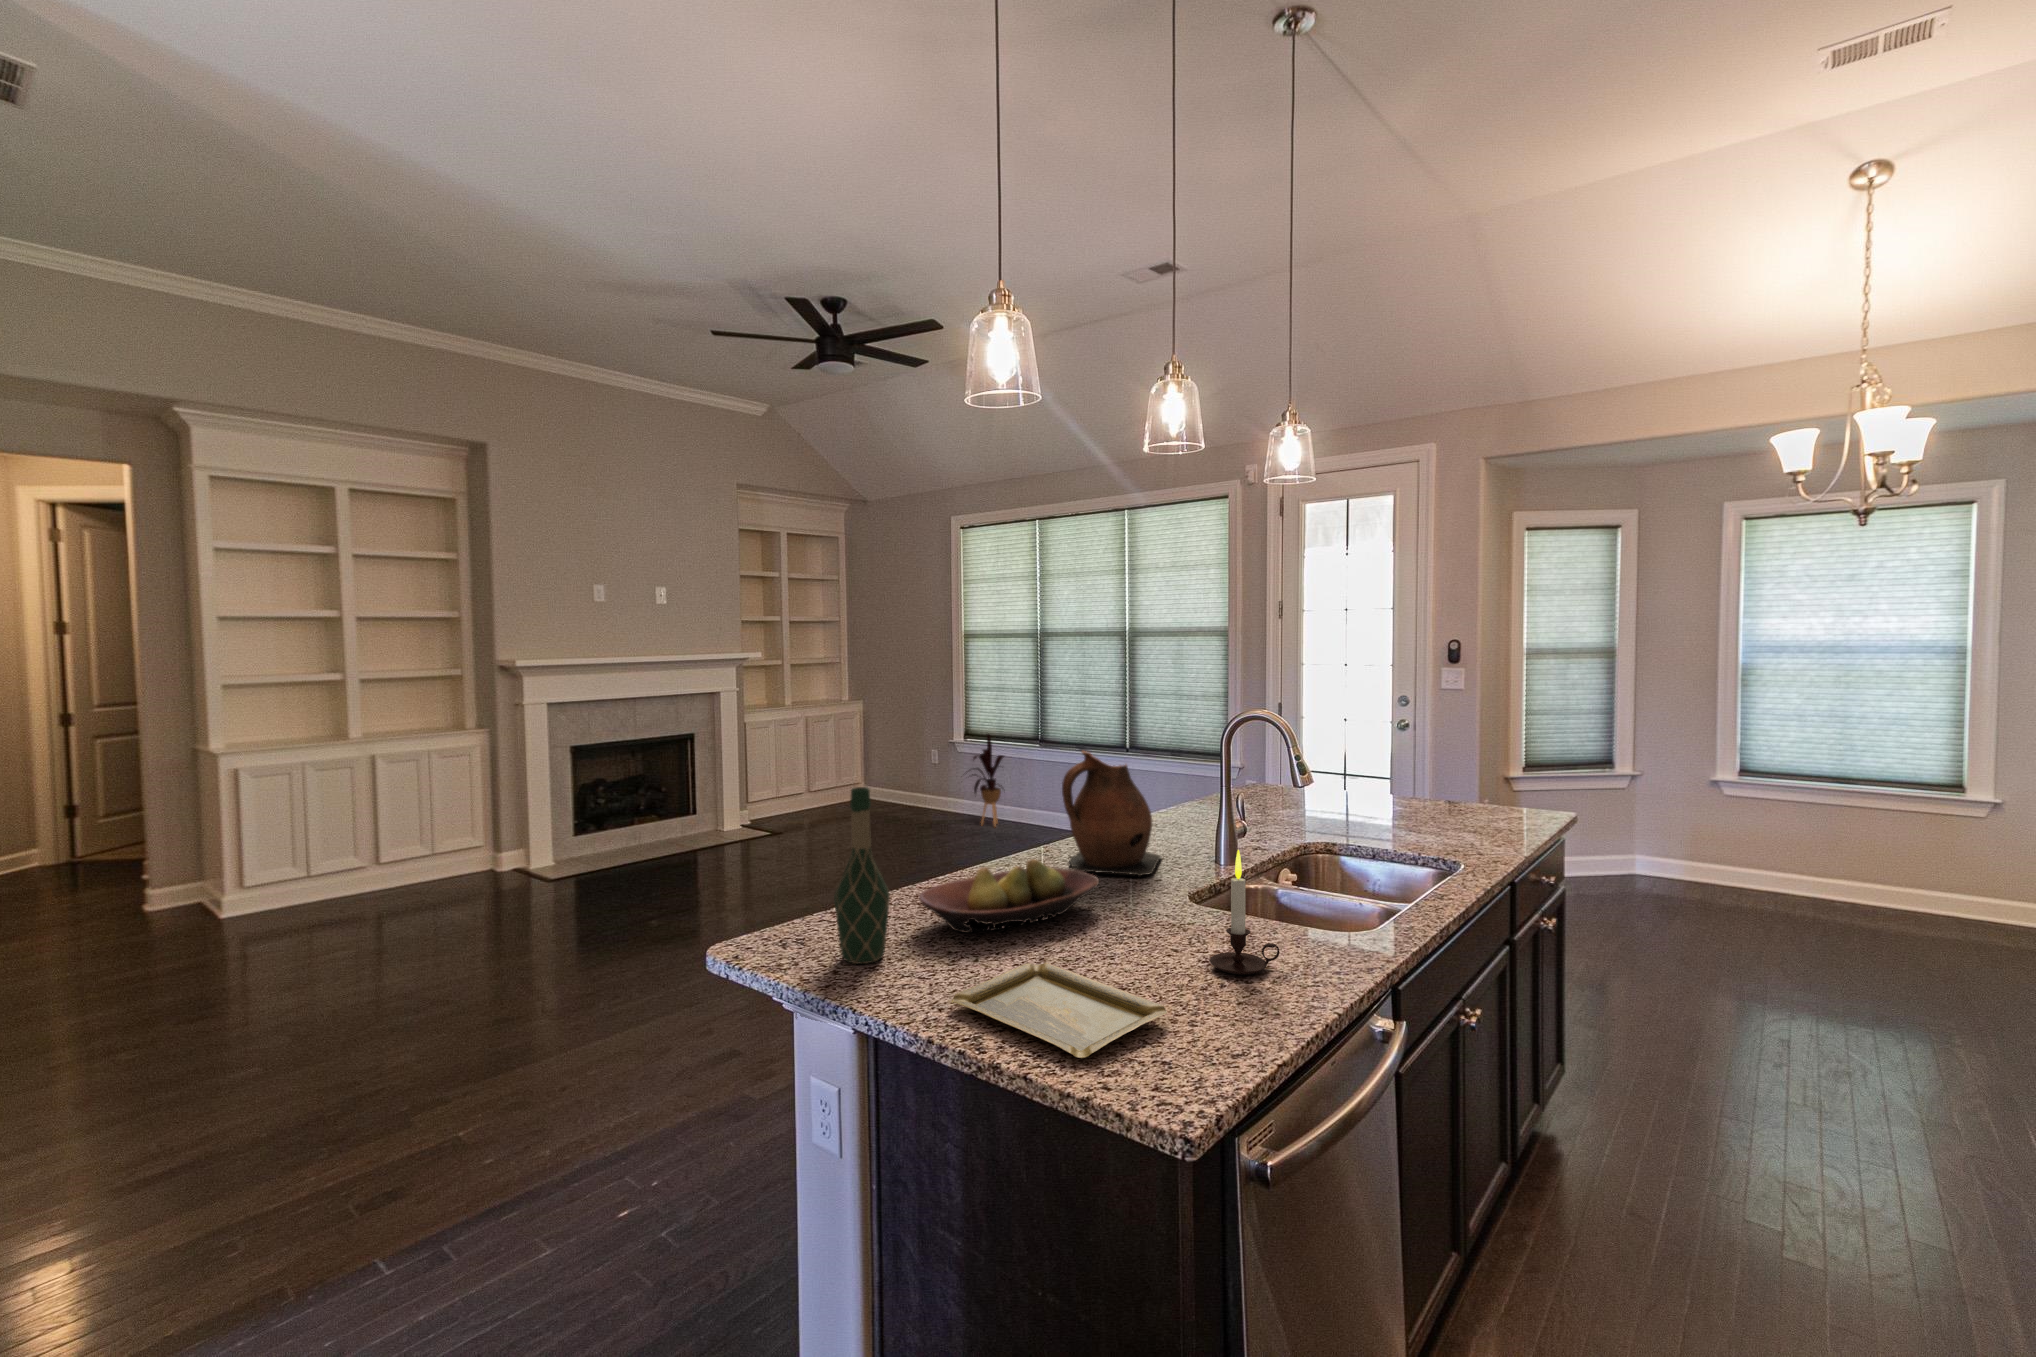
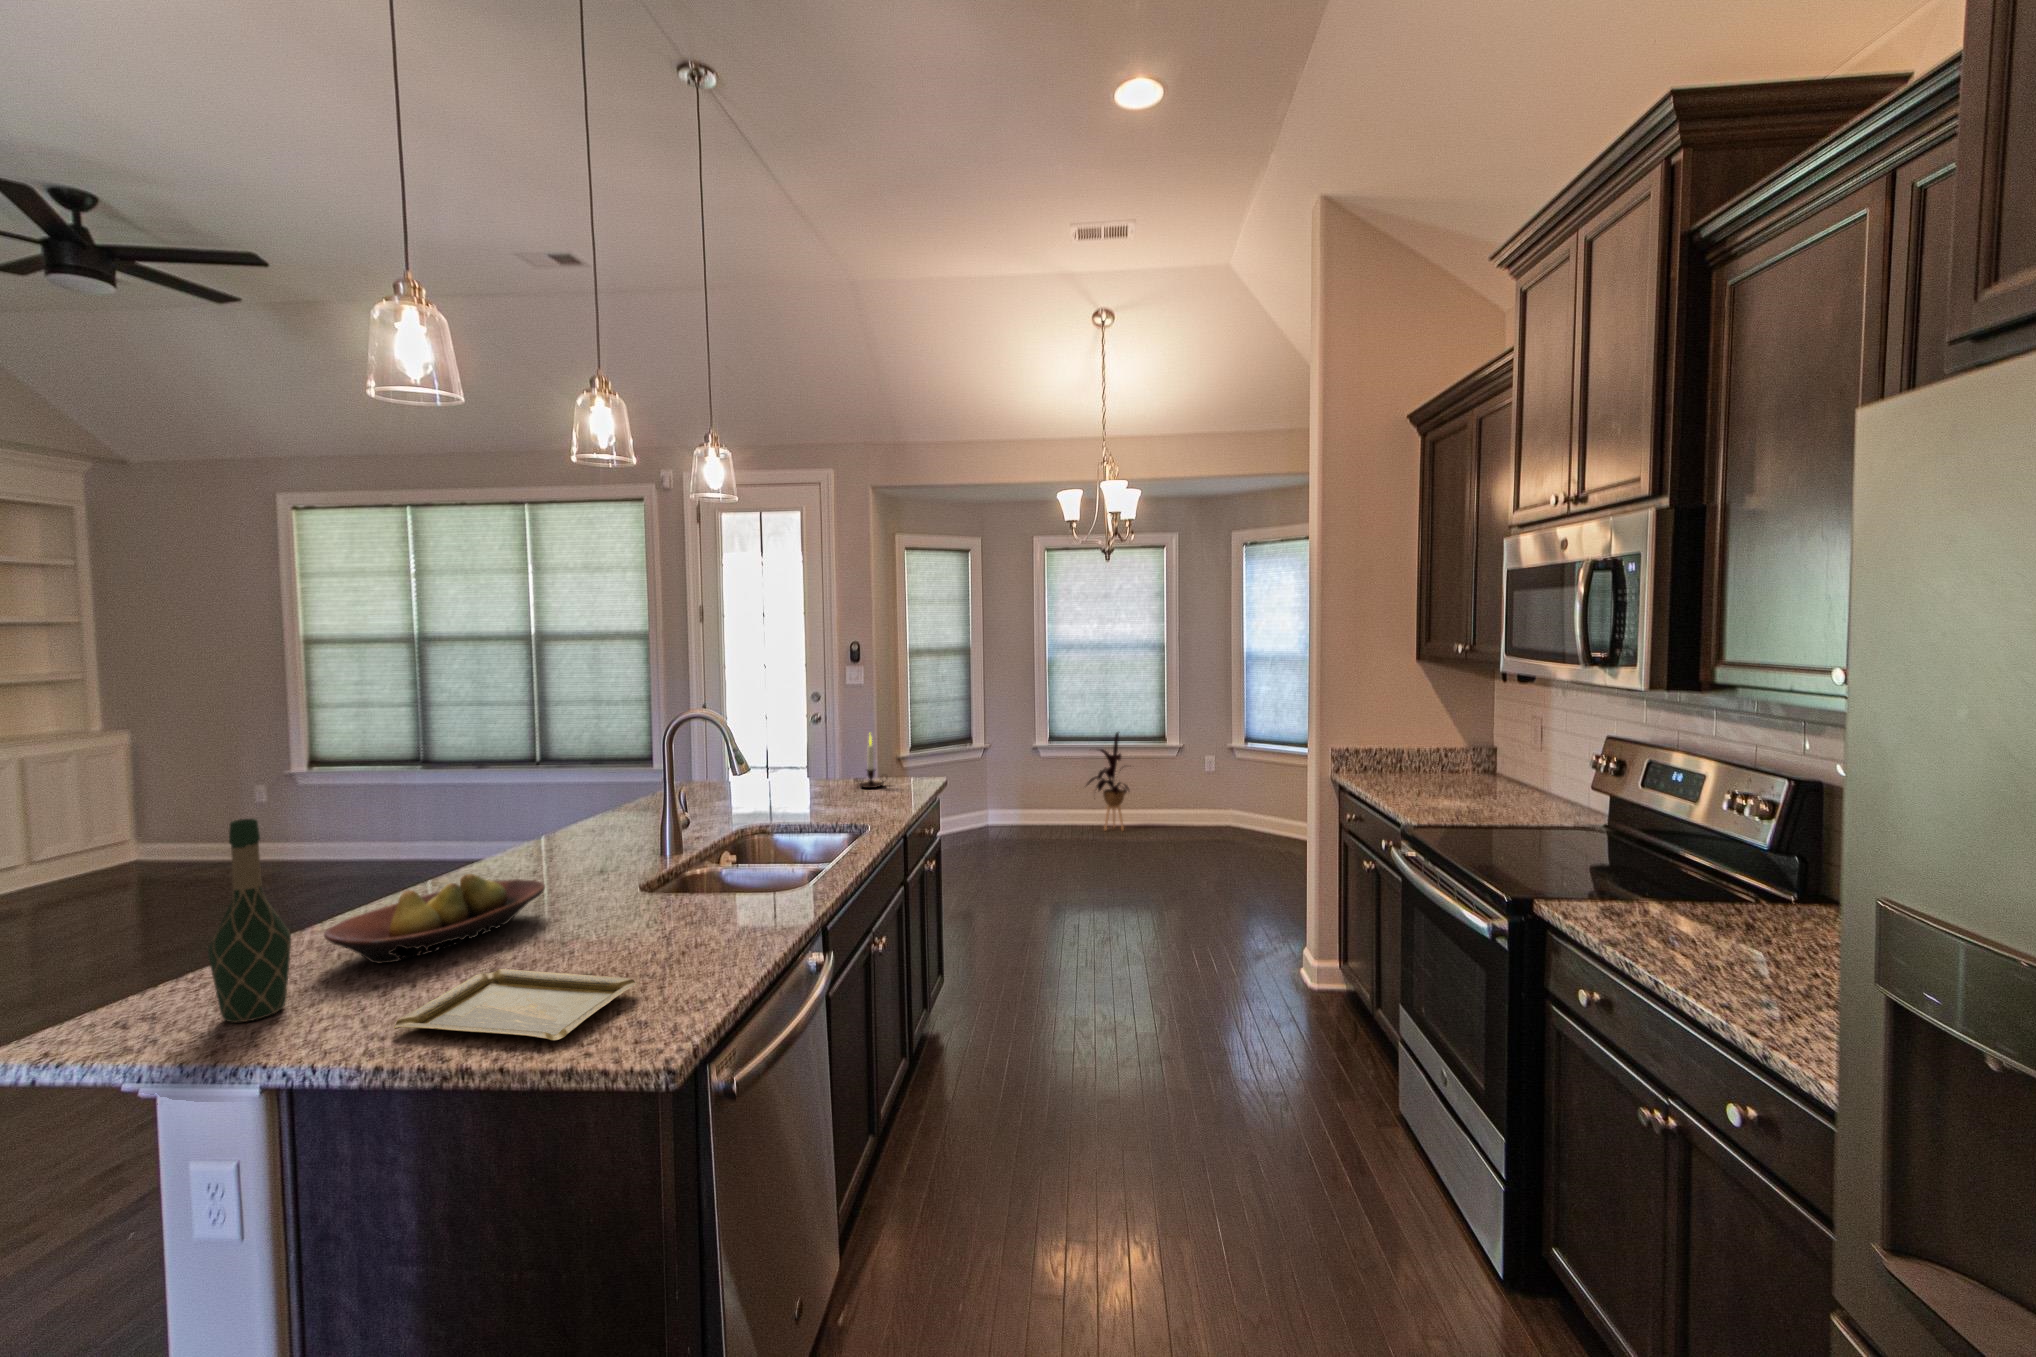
house plant: present [972,734,1004,826] -> present [1087,732,1129,830]
ceramic pitcher: present [1062,751,1161,877] -> none [491,760,604,882]
candle: present [1209,850,1279,974] -> present [859,735,887,788]

